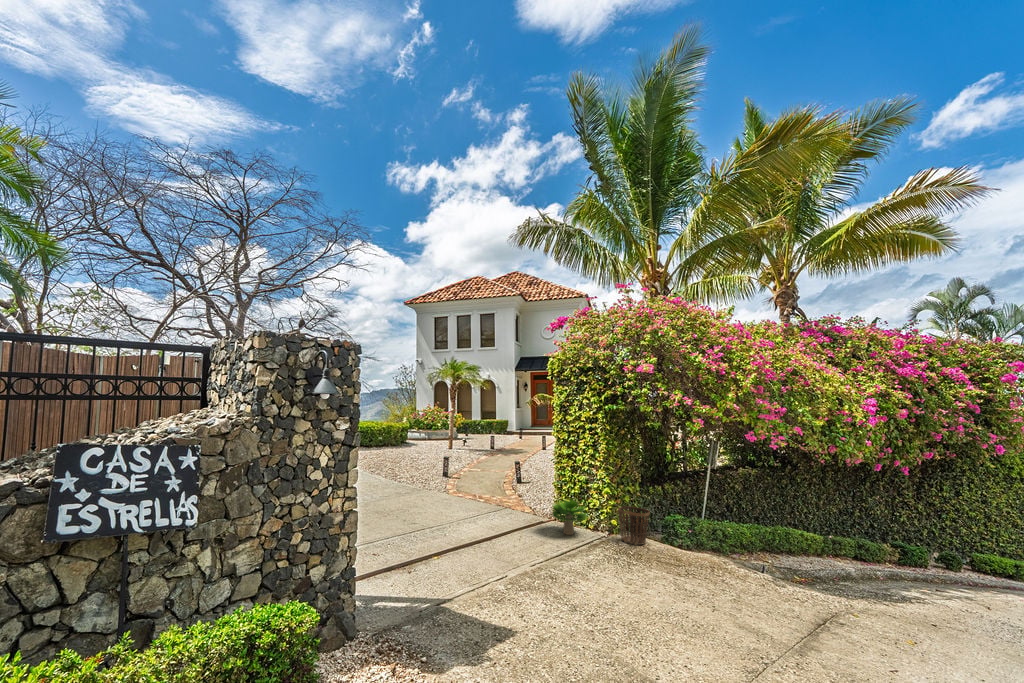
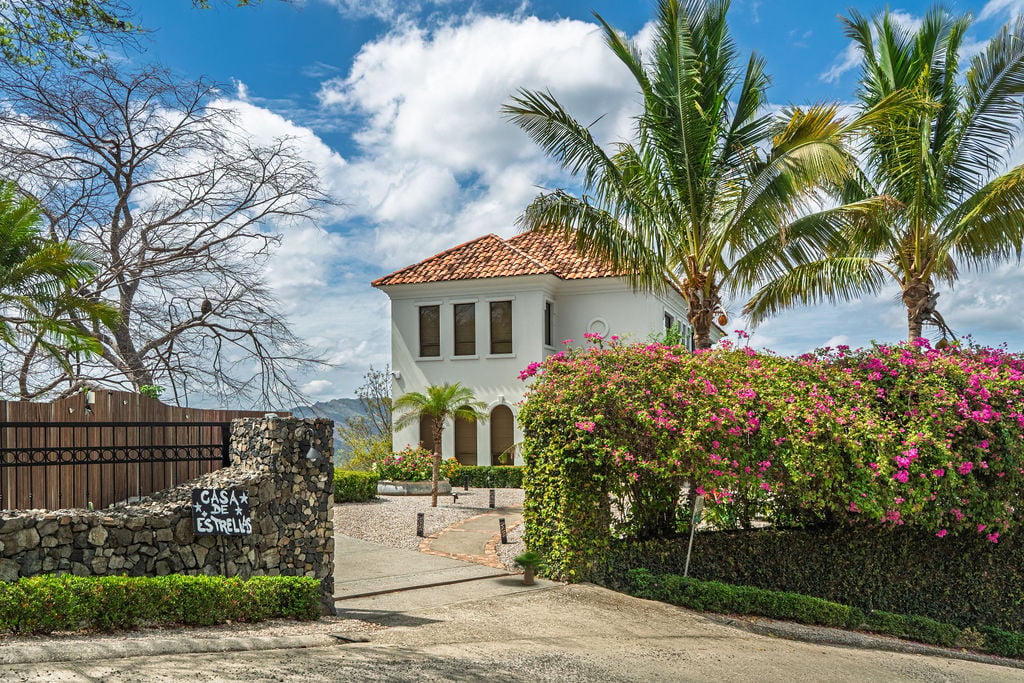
basket: present [618,506,650,545] -> none [575,559,605,593]

